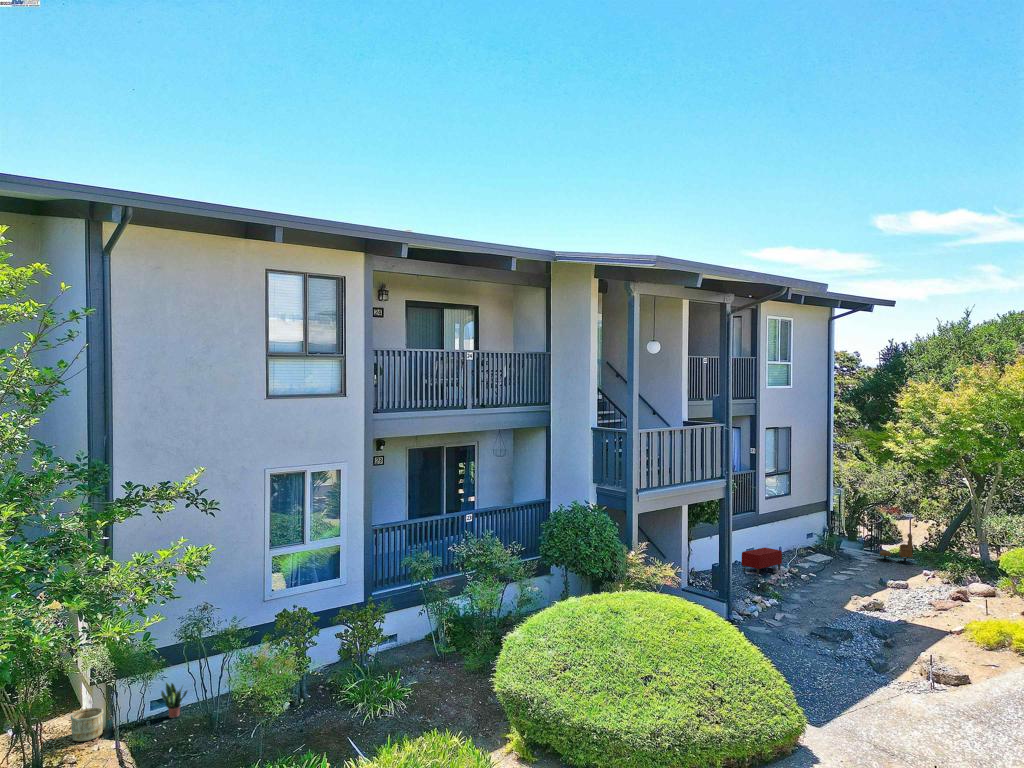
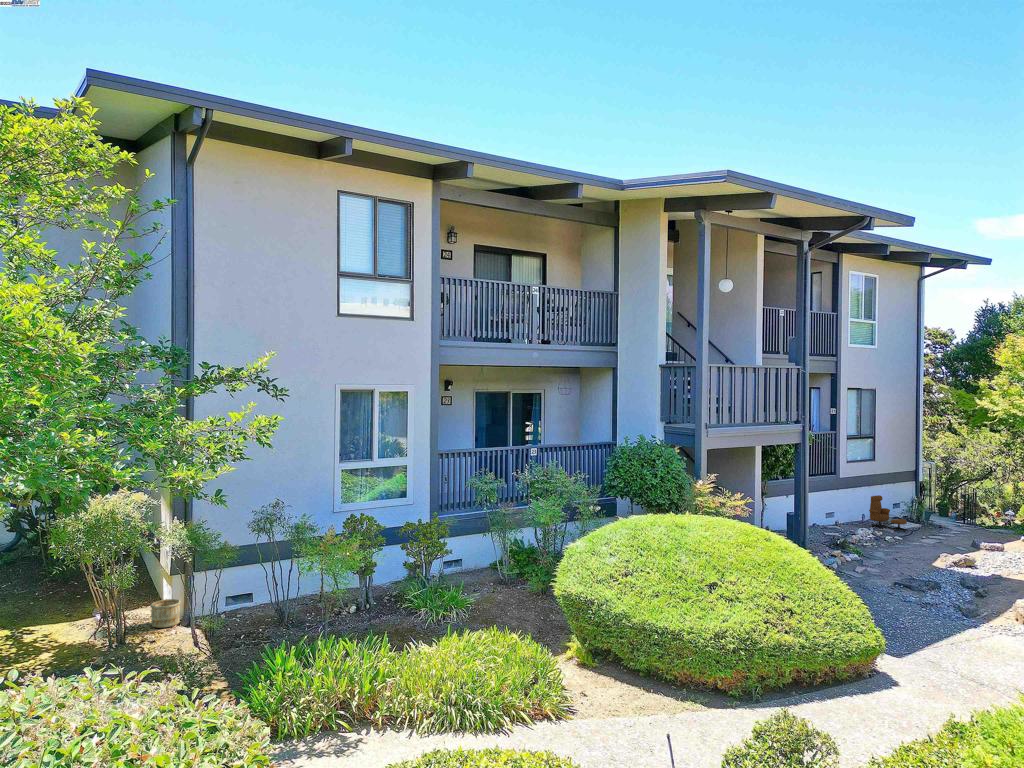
lounge chair: present [877,533,914,565] -> present [869,495,907,531]
bench: present [742,548,782,575] -> none [820,509,863,535]
potted plant: present [161,683,187,718] -> none [234,580,259,615]

